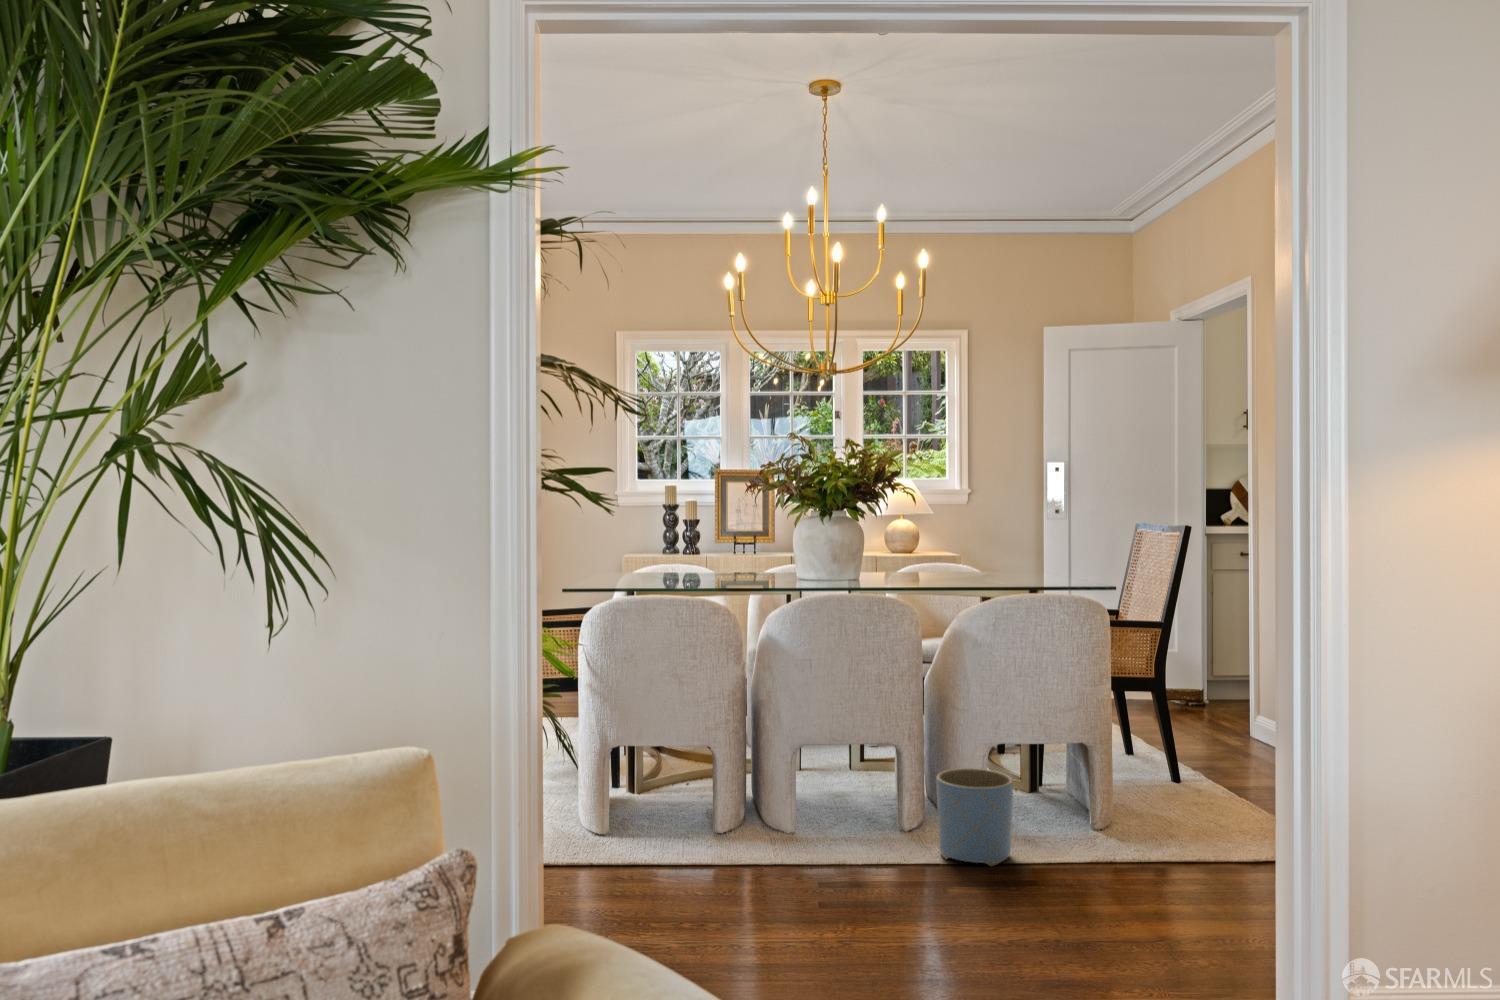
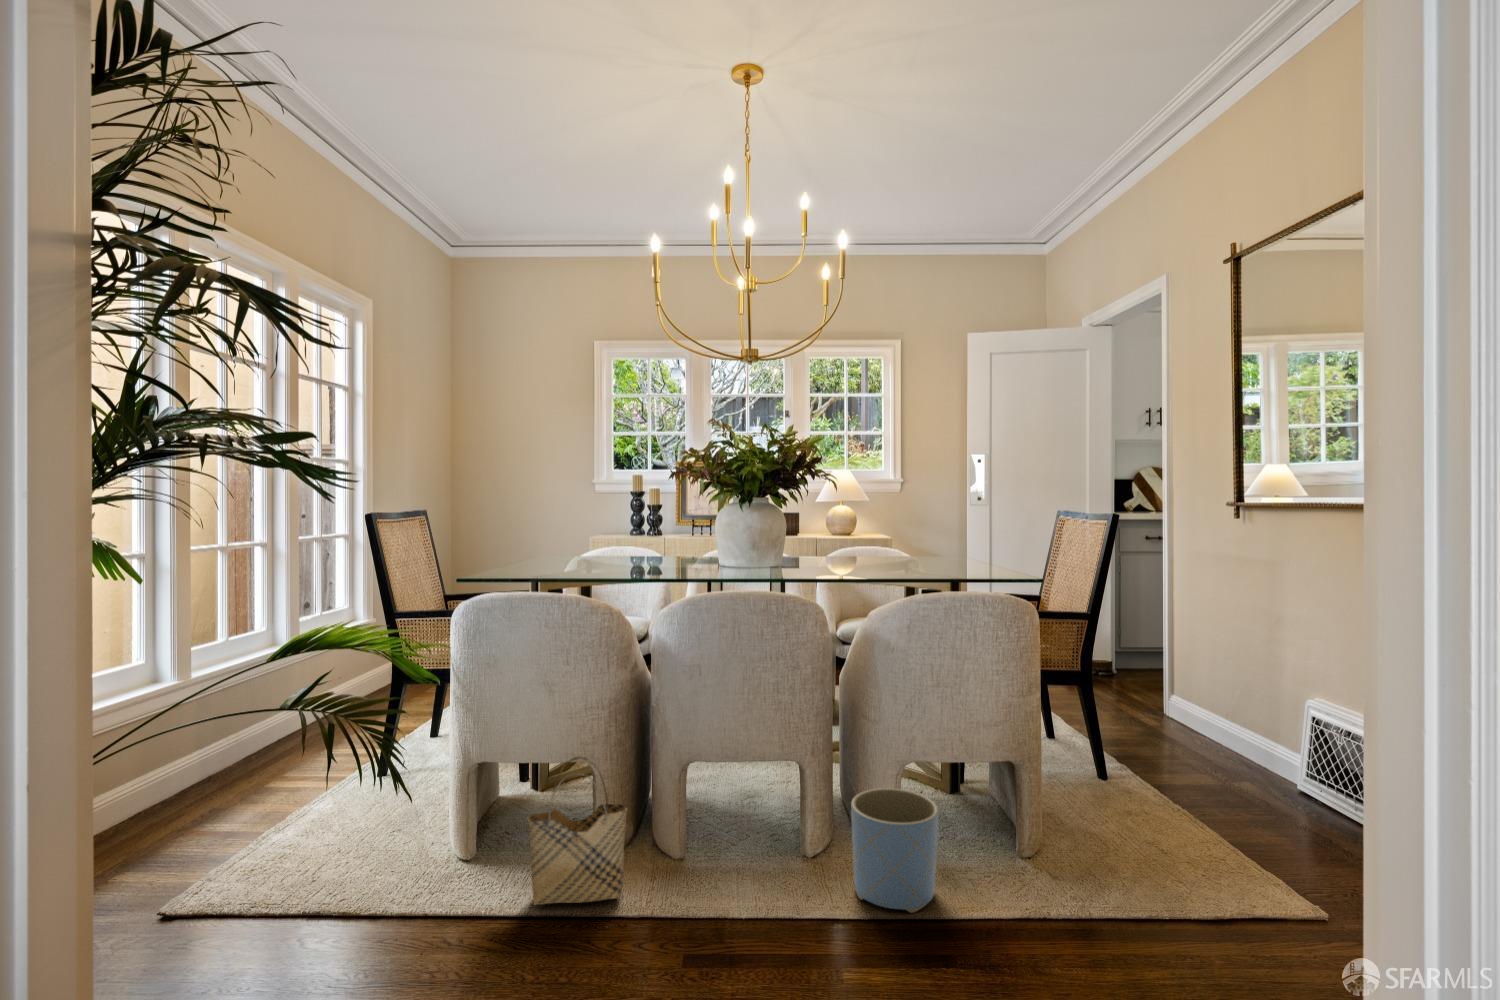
woven basket: none [656,739,740,863] -> present [527,757,627,905]

